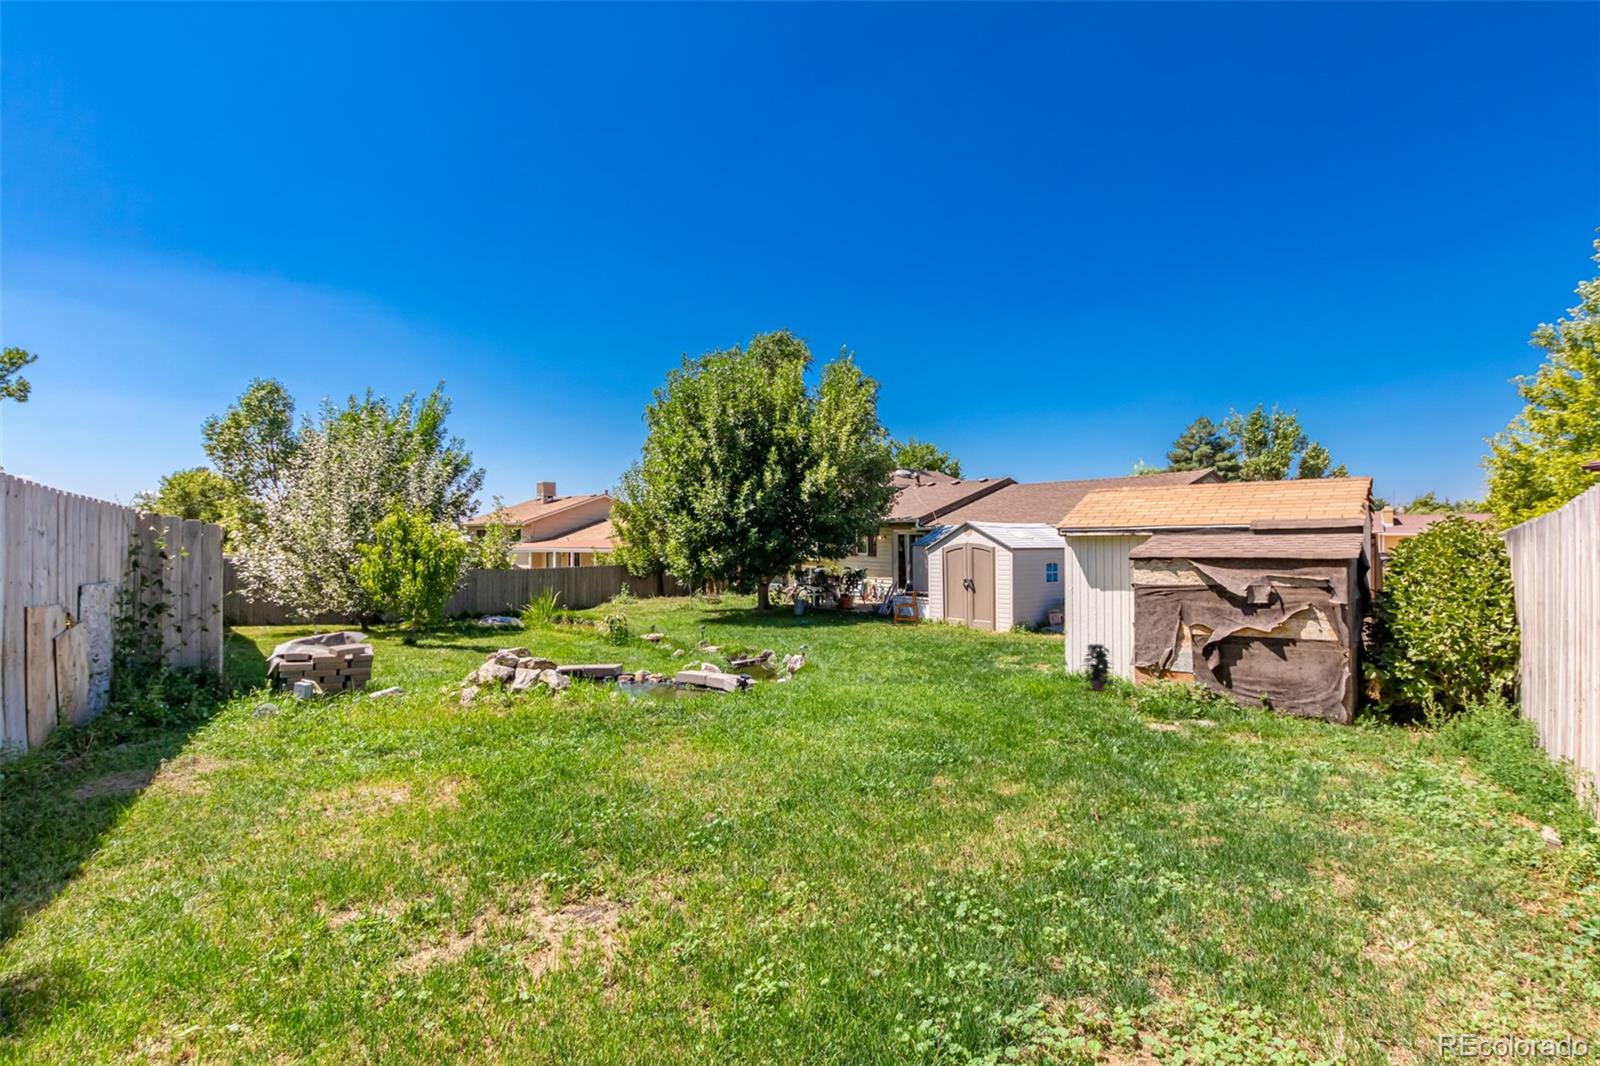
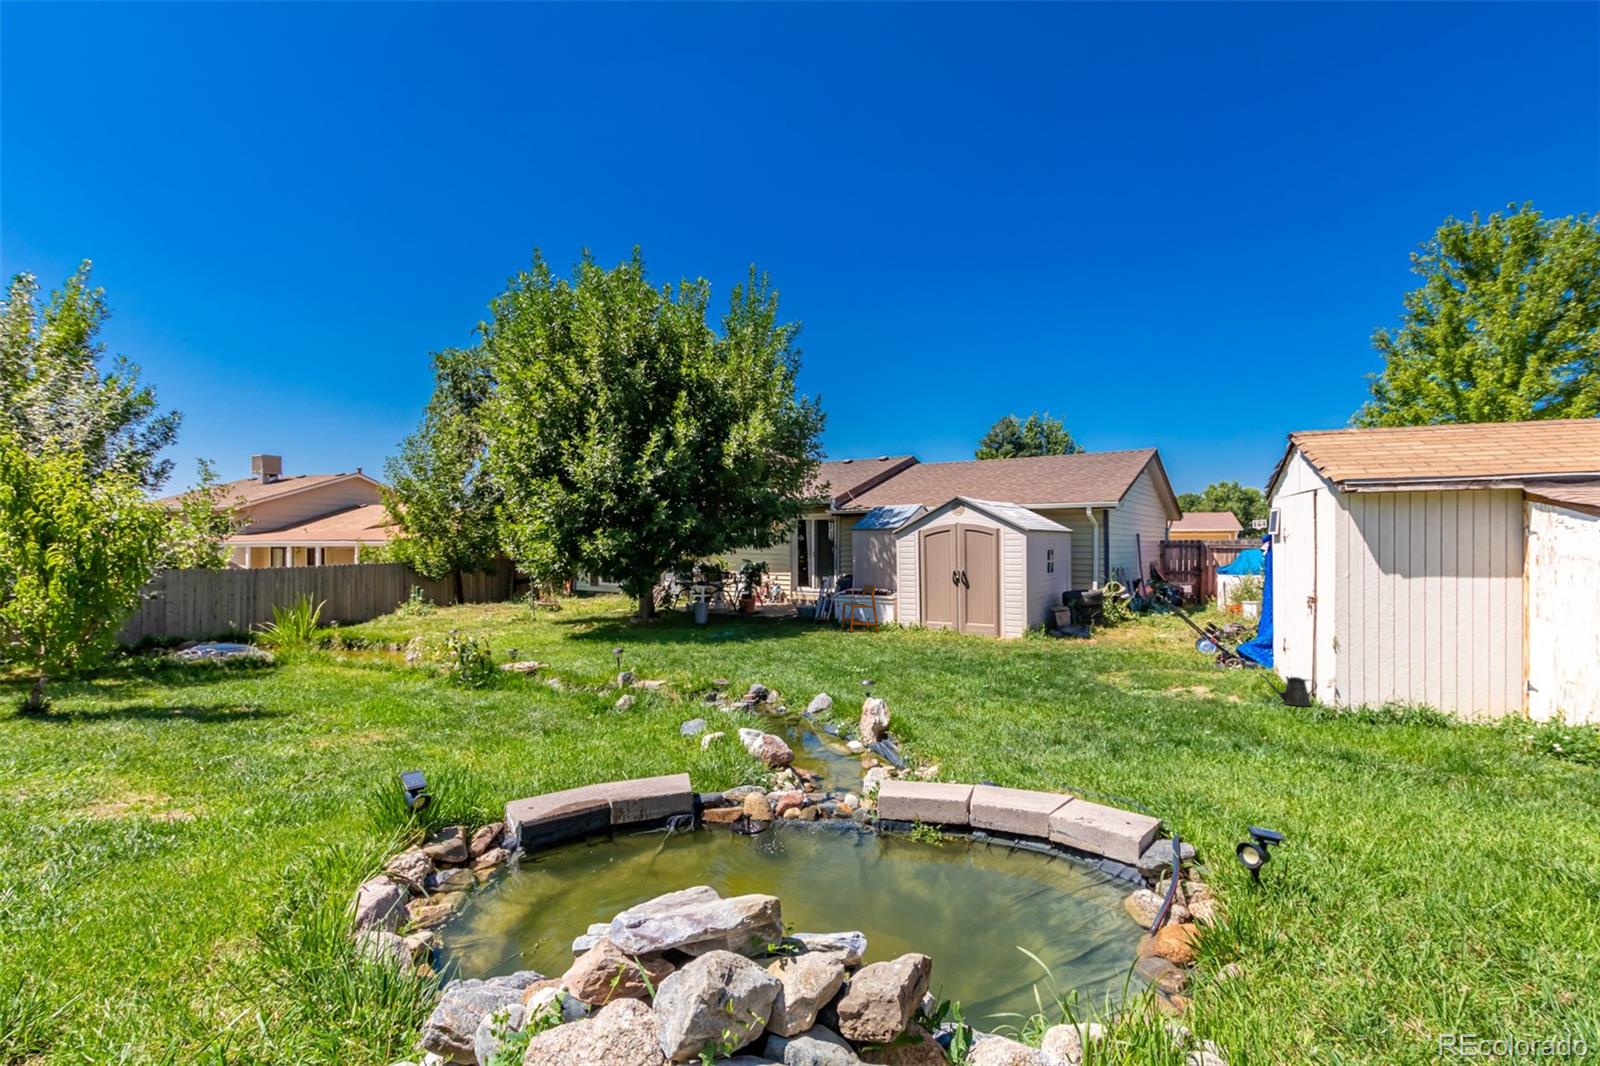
decorative plant: present [1085,644,1112,690] -> none [1386,654,1452,724]
watering can: none [1033,656,1069,679] -> present [1260,674,1317,706]

